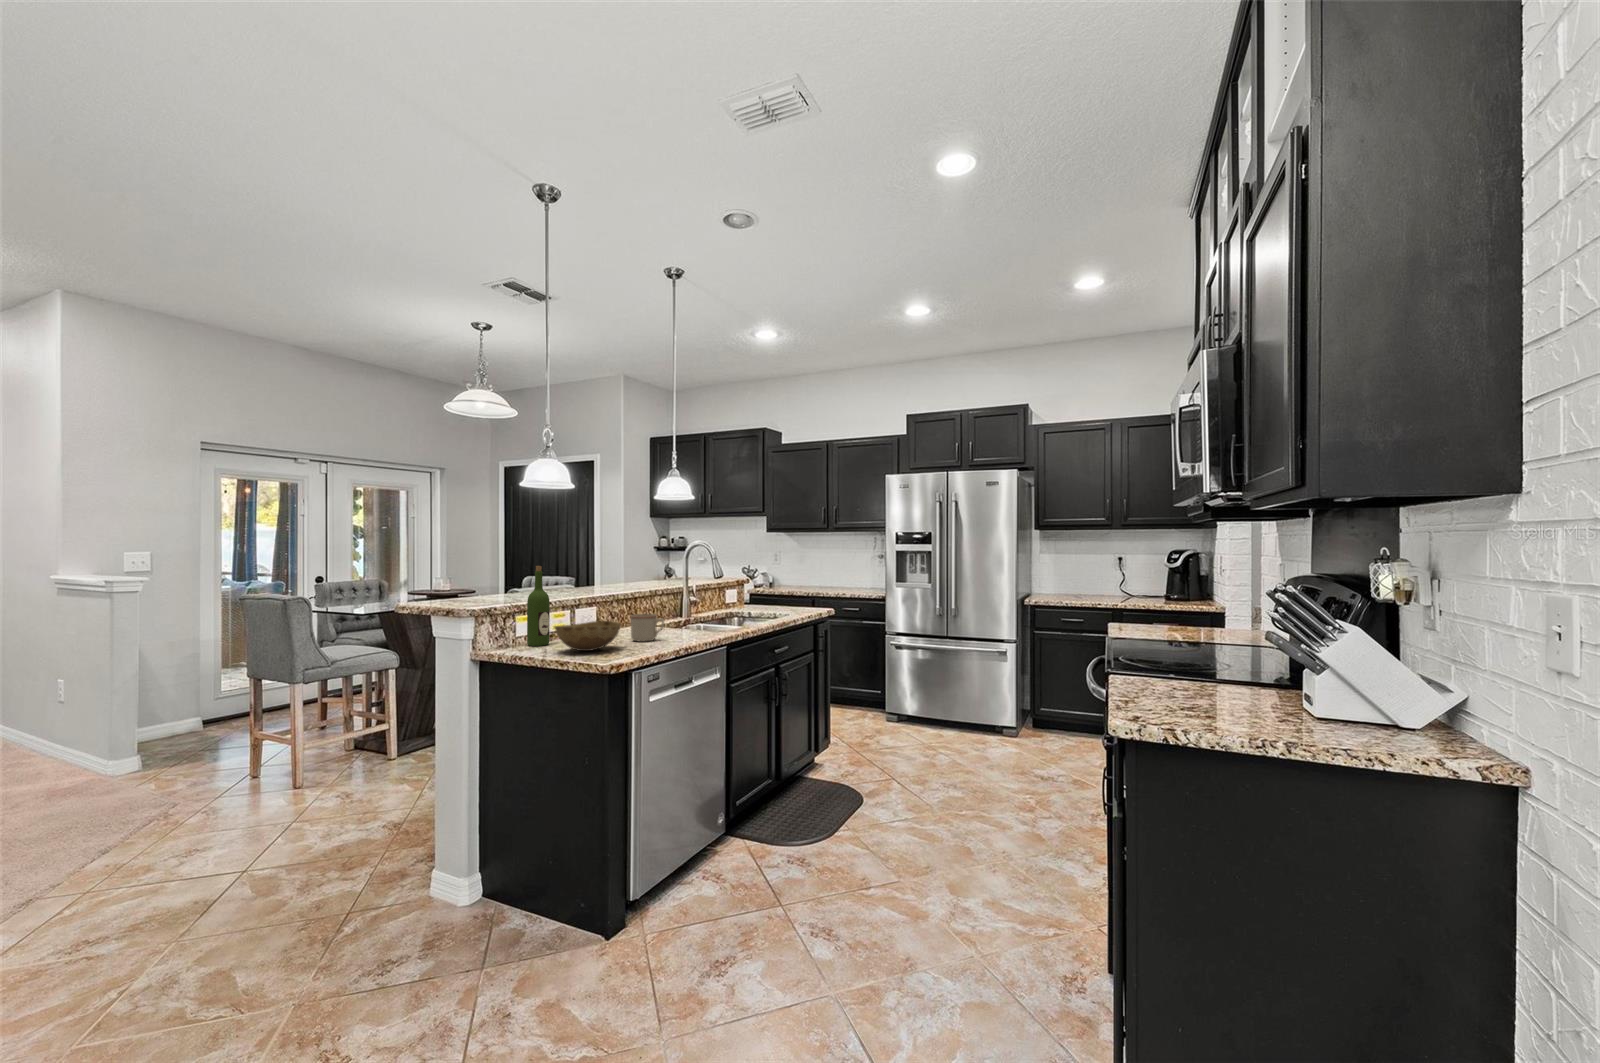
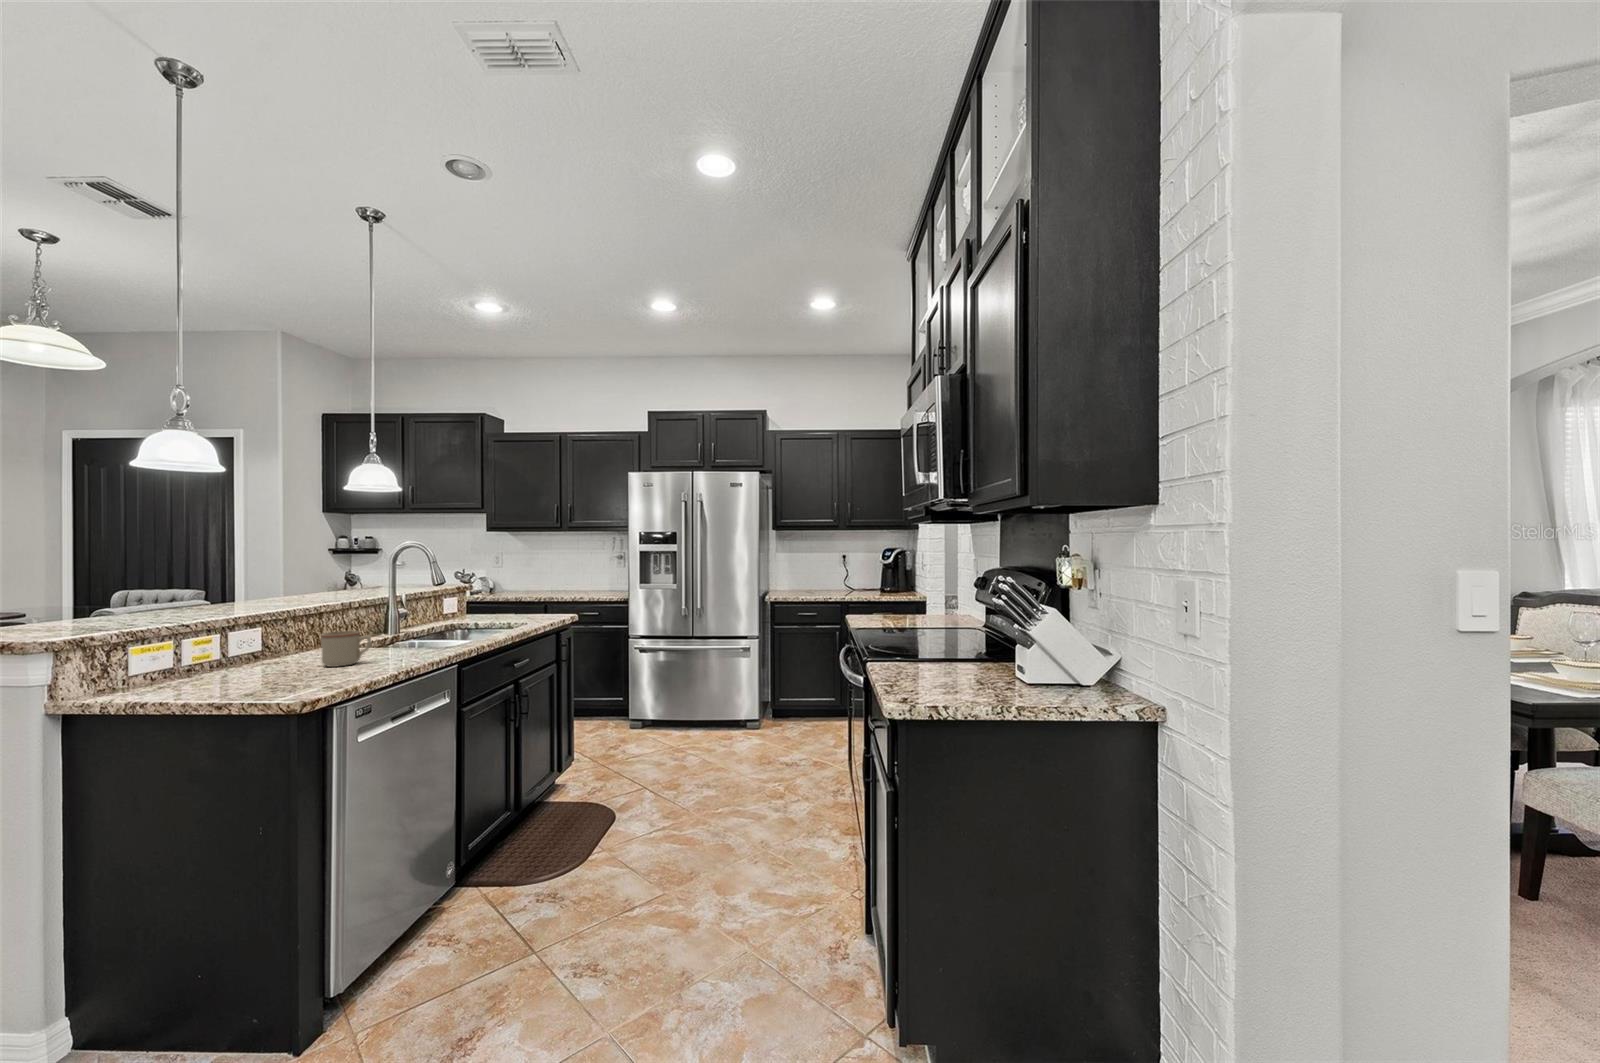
wine bottle: present [527,566,550,646] -> none [150,575,189,685]
bowl: present [555,621,620,651] -> none [200,643,308,686]

